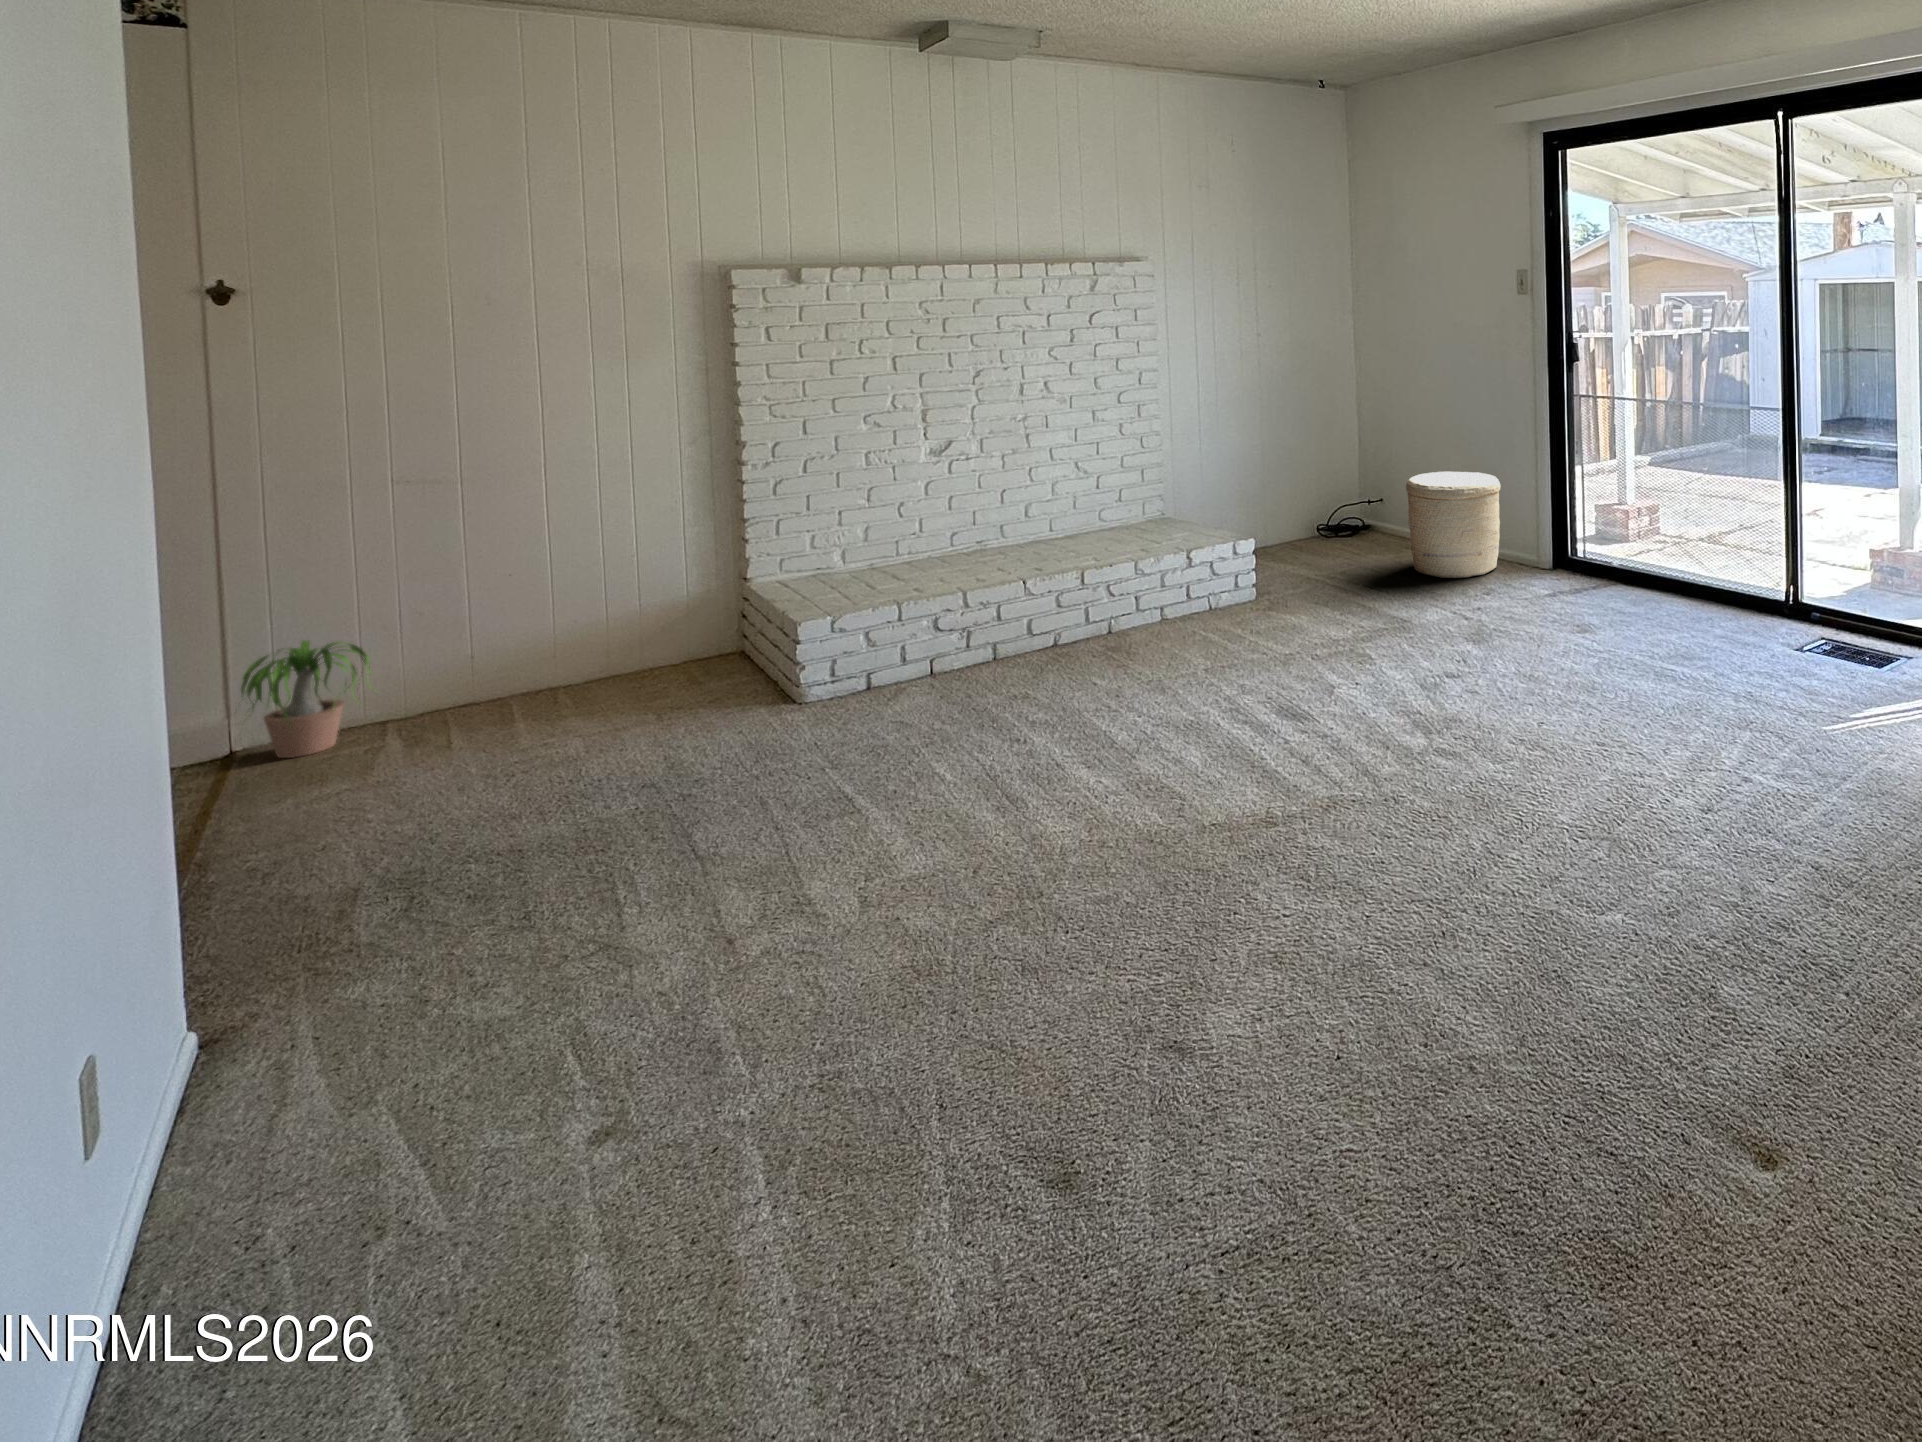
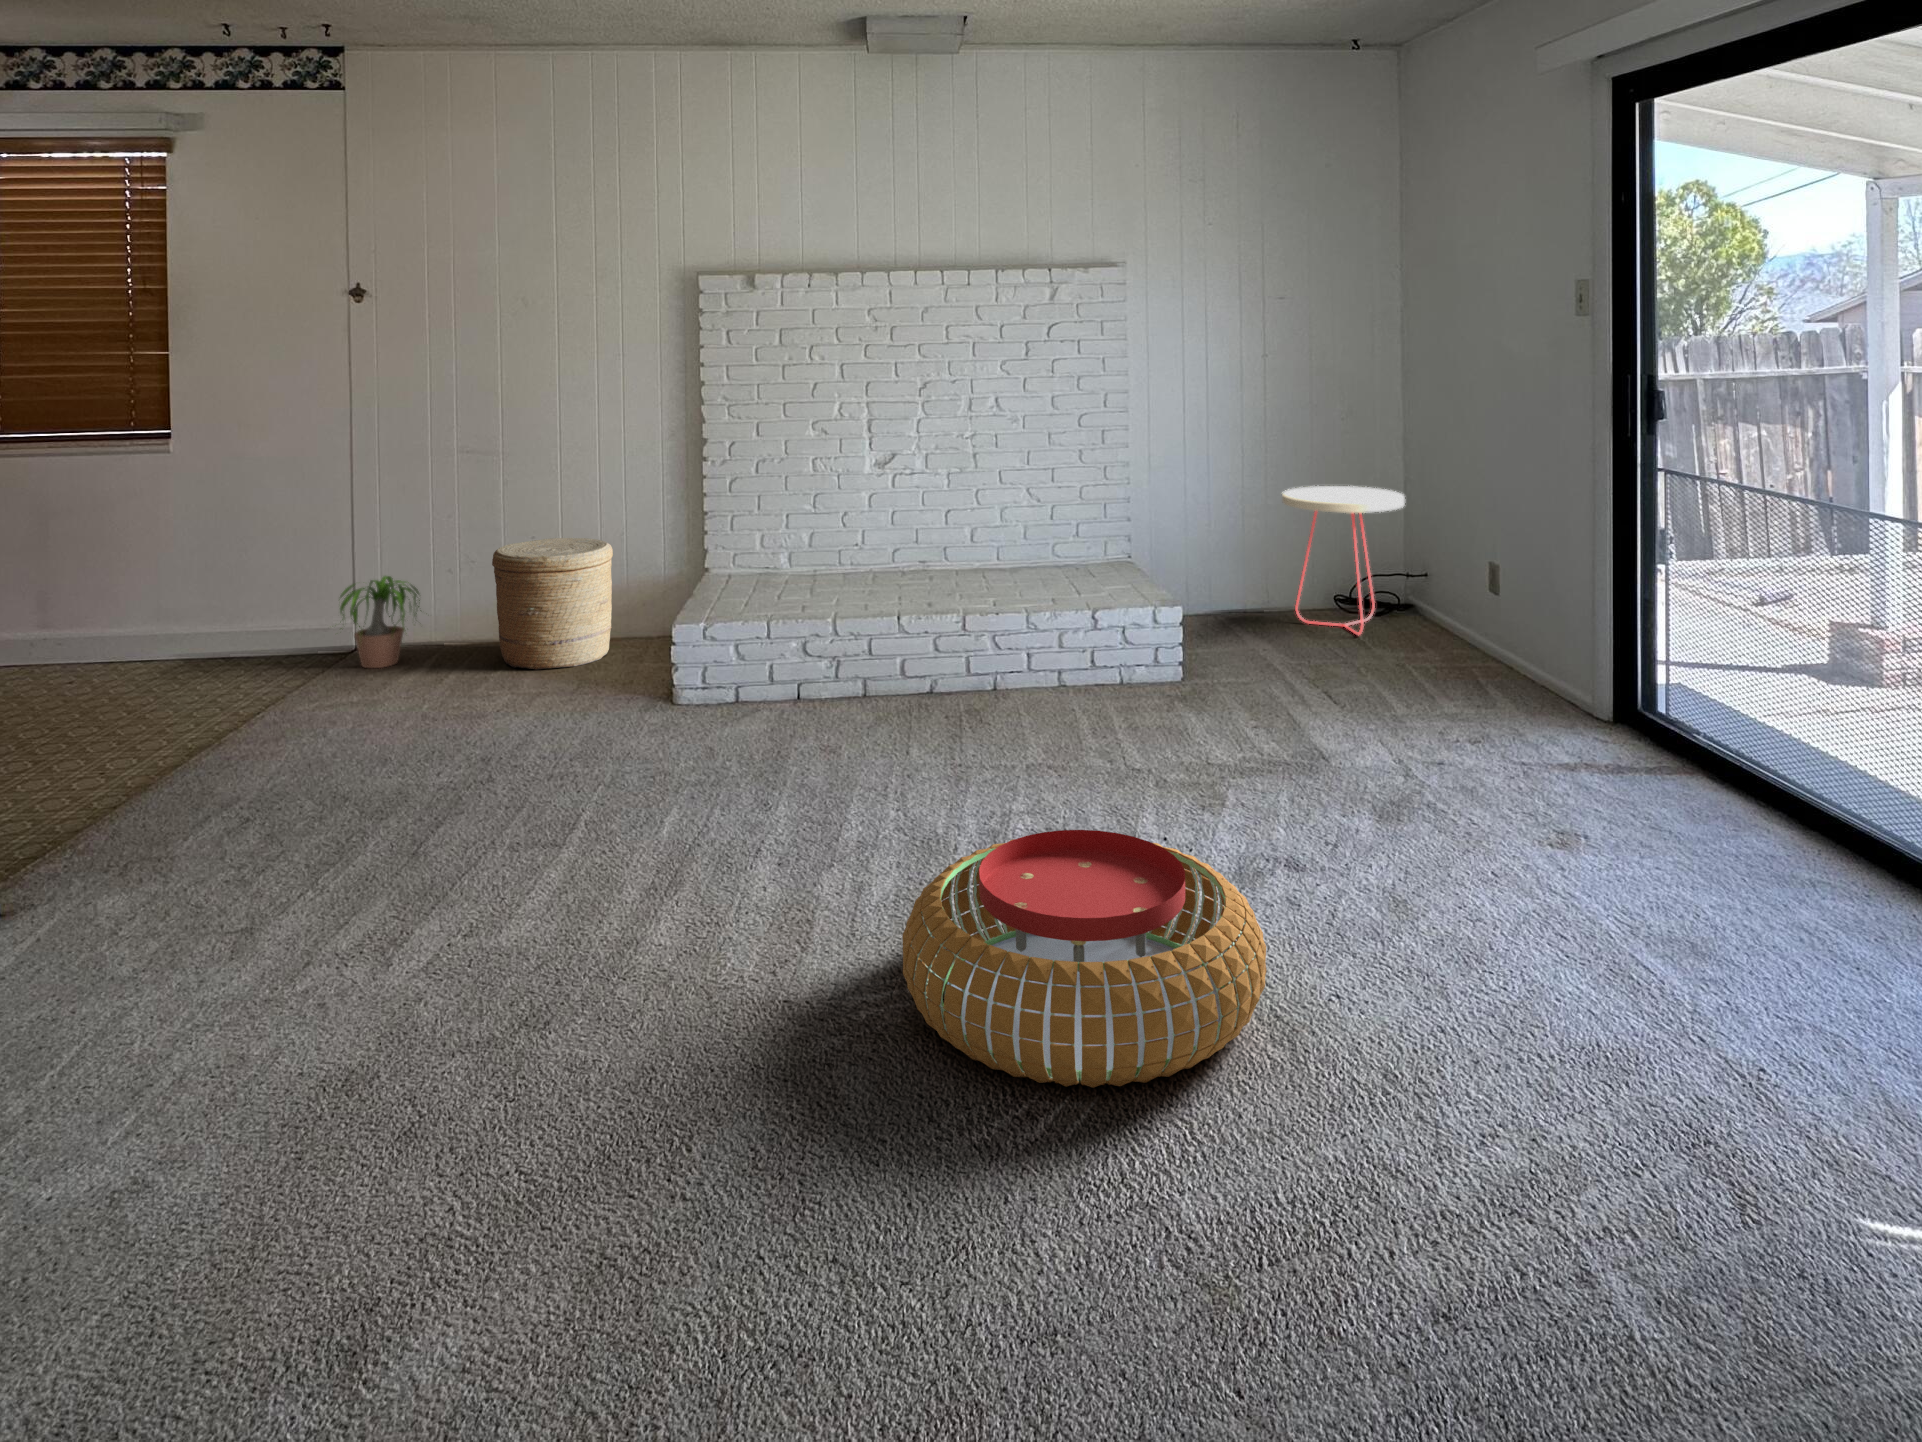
side table: none [1277,434,1369,547] -> present [1282,486,1405,635]
woven basket: present [1406,472,1500,578] -> present [492,538,613,670]
pouf: none [1316,684,1585,862] -> present [903,830,1266,1088]

